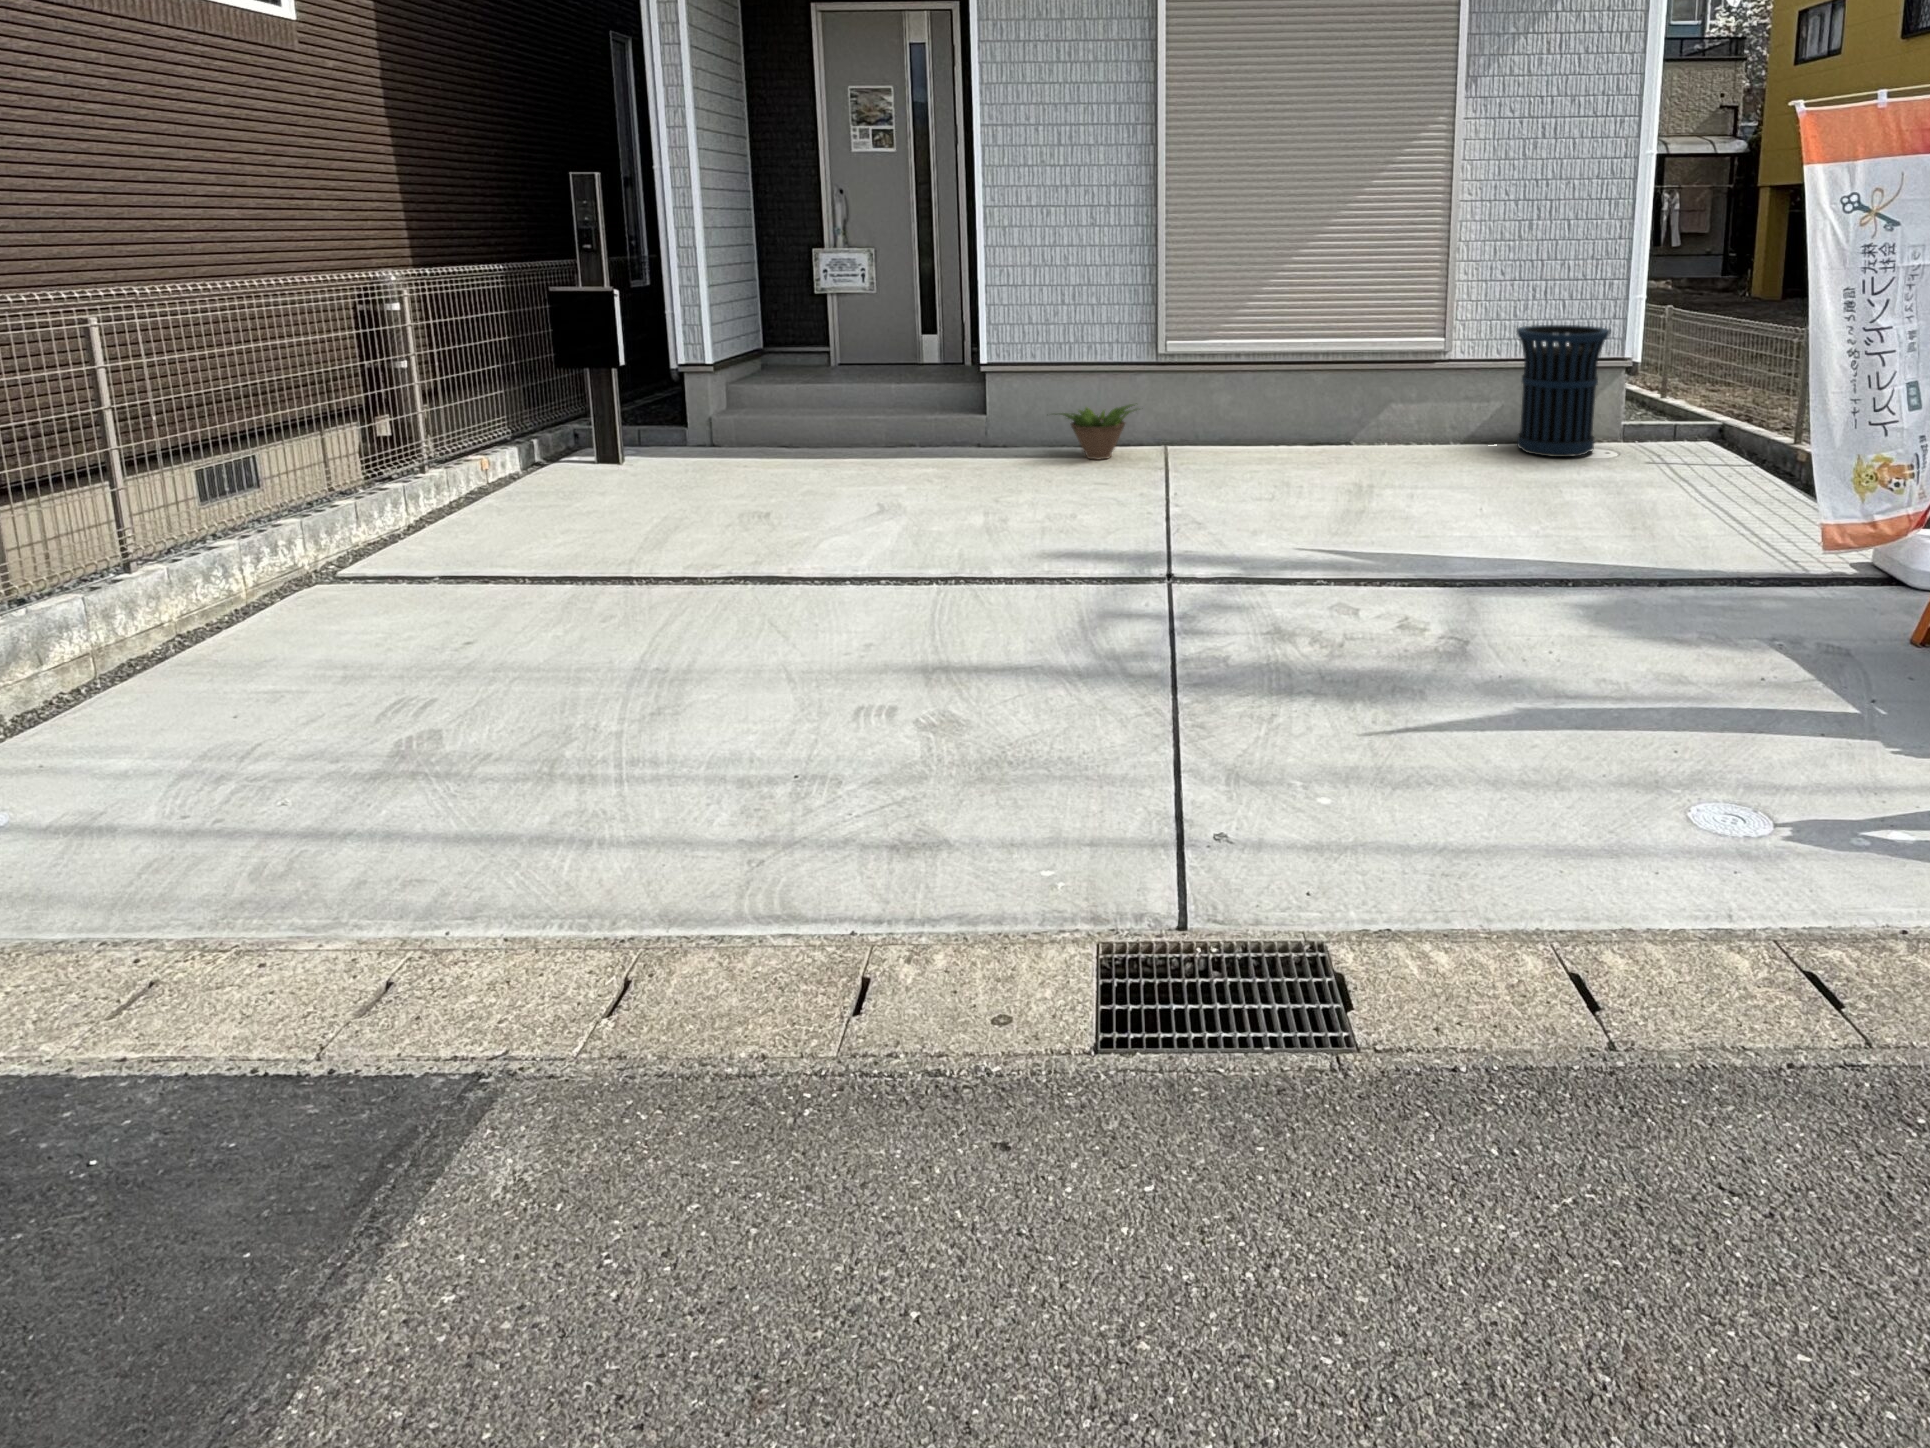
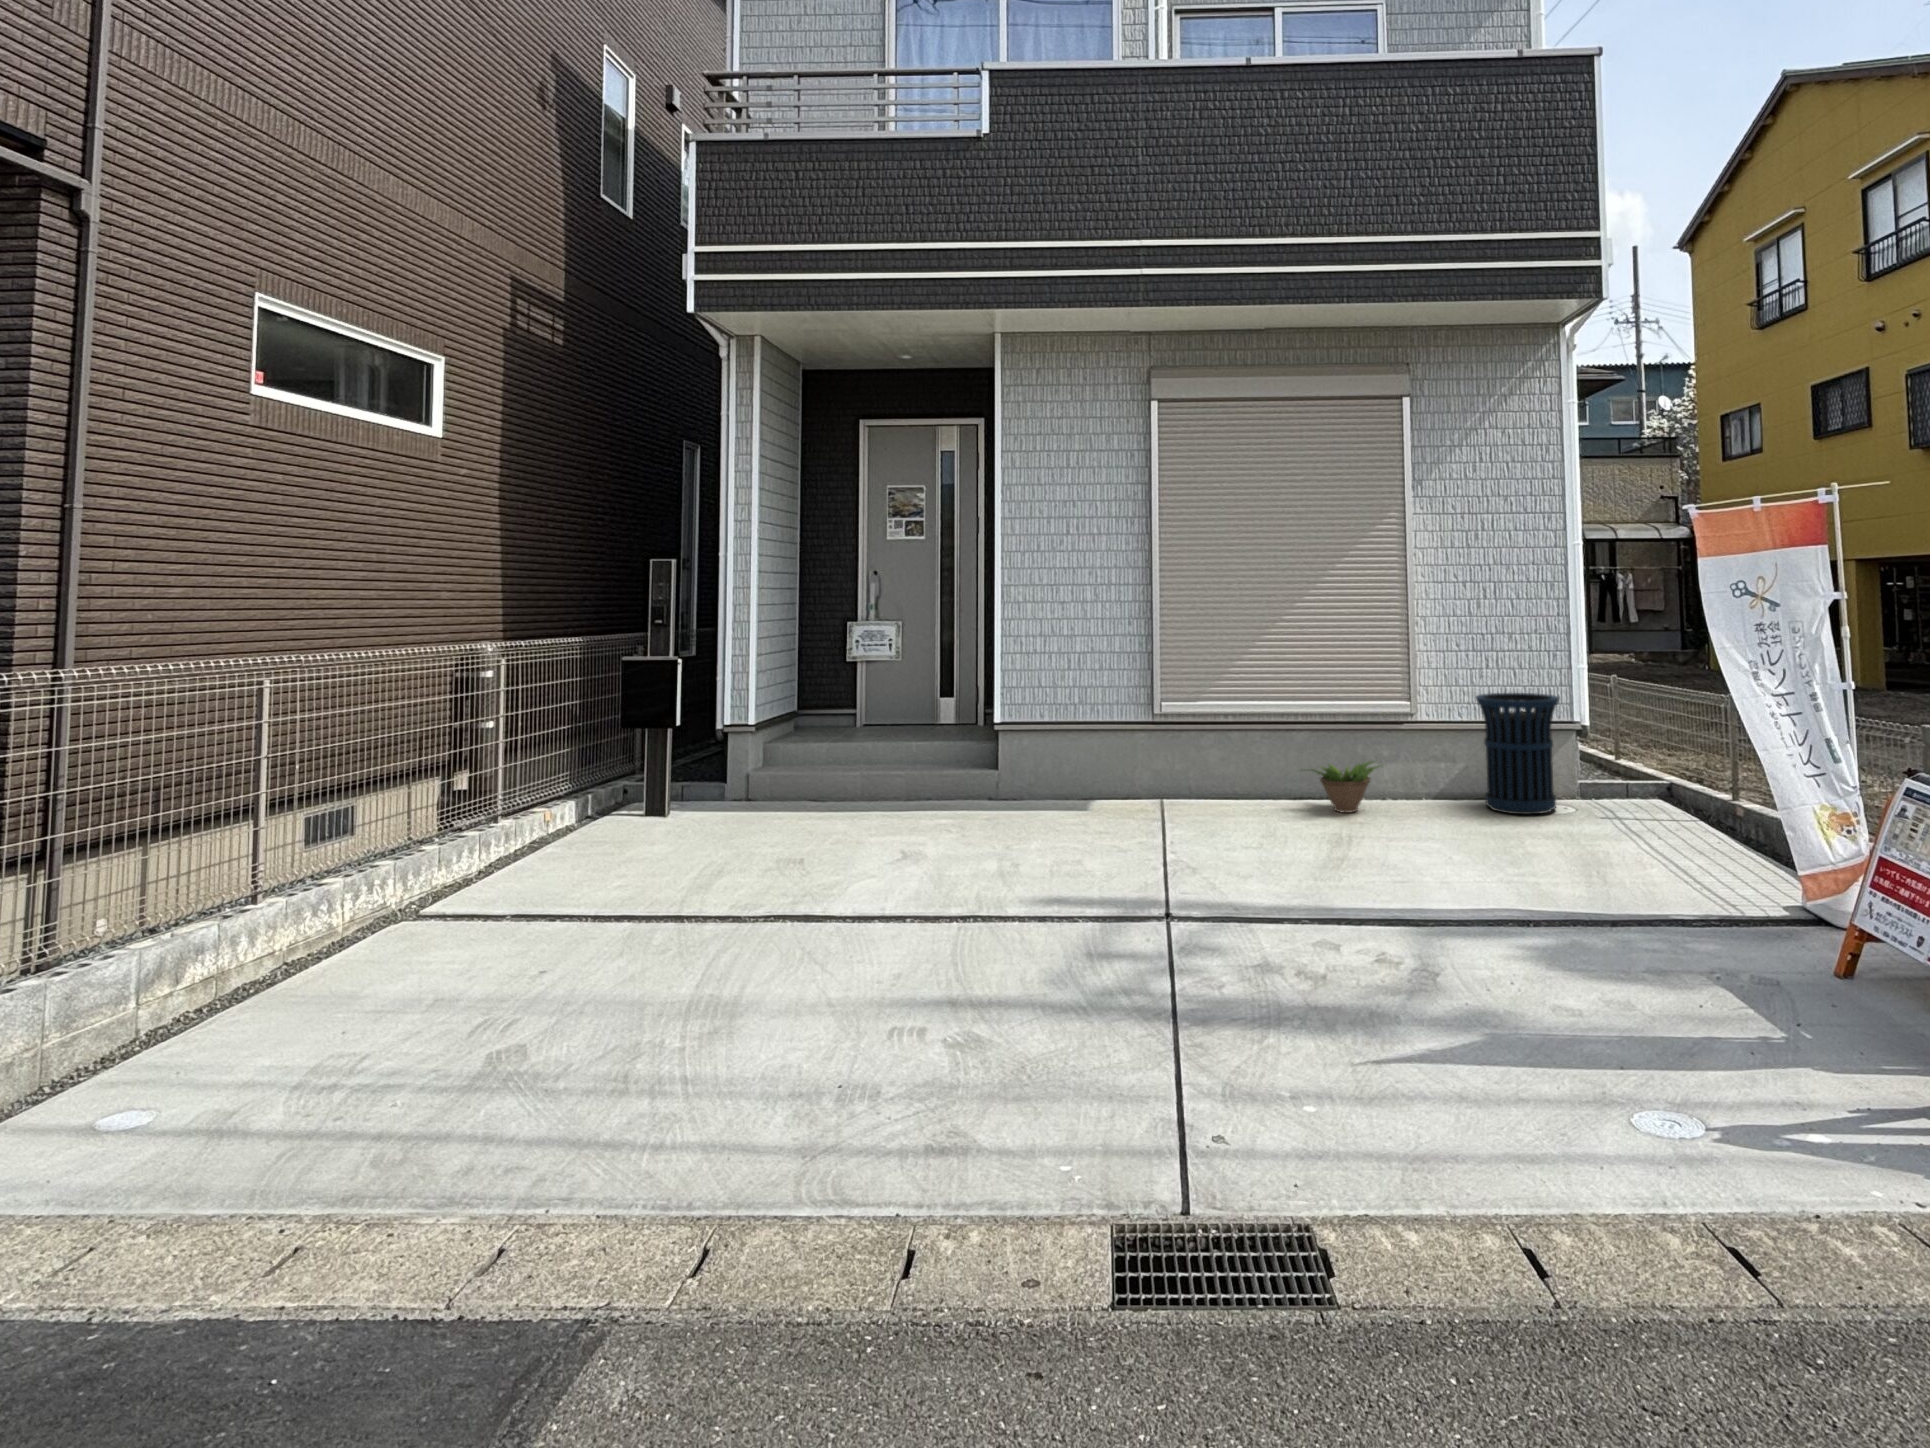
decorative plant: present [1055,404,1133,460] -> present [1309,761,1380,813]

